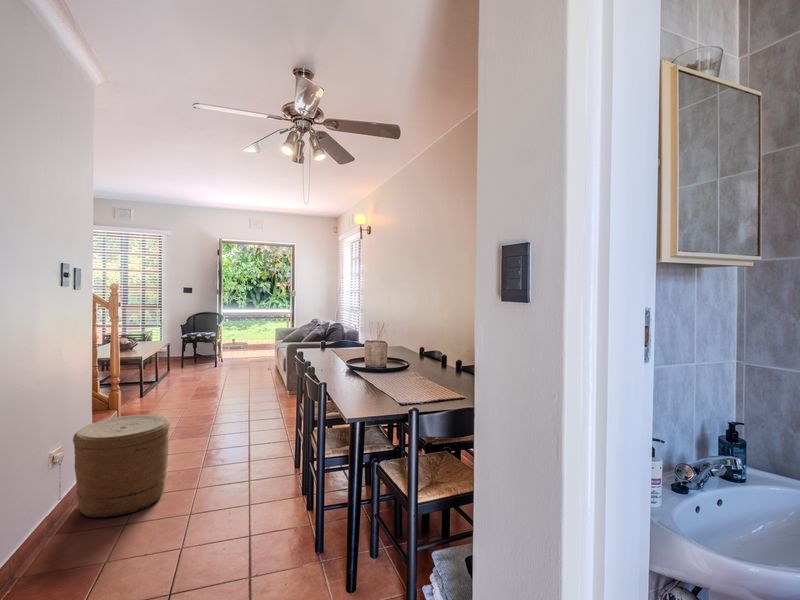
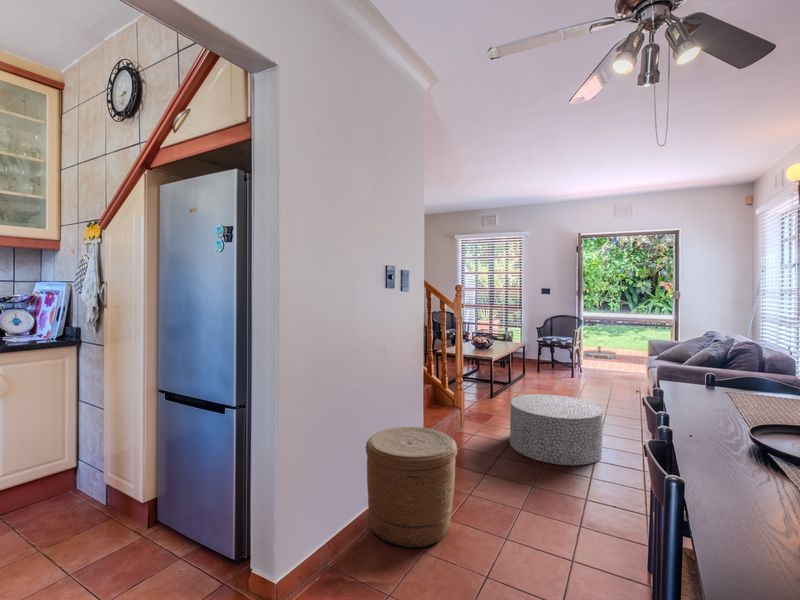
ottoman: none [183,377,259,429] -> present [510,394,603,465]

